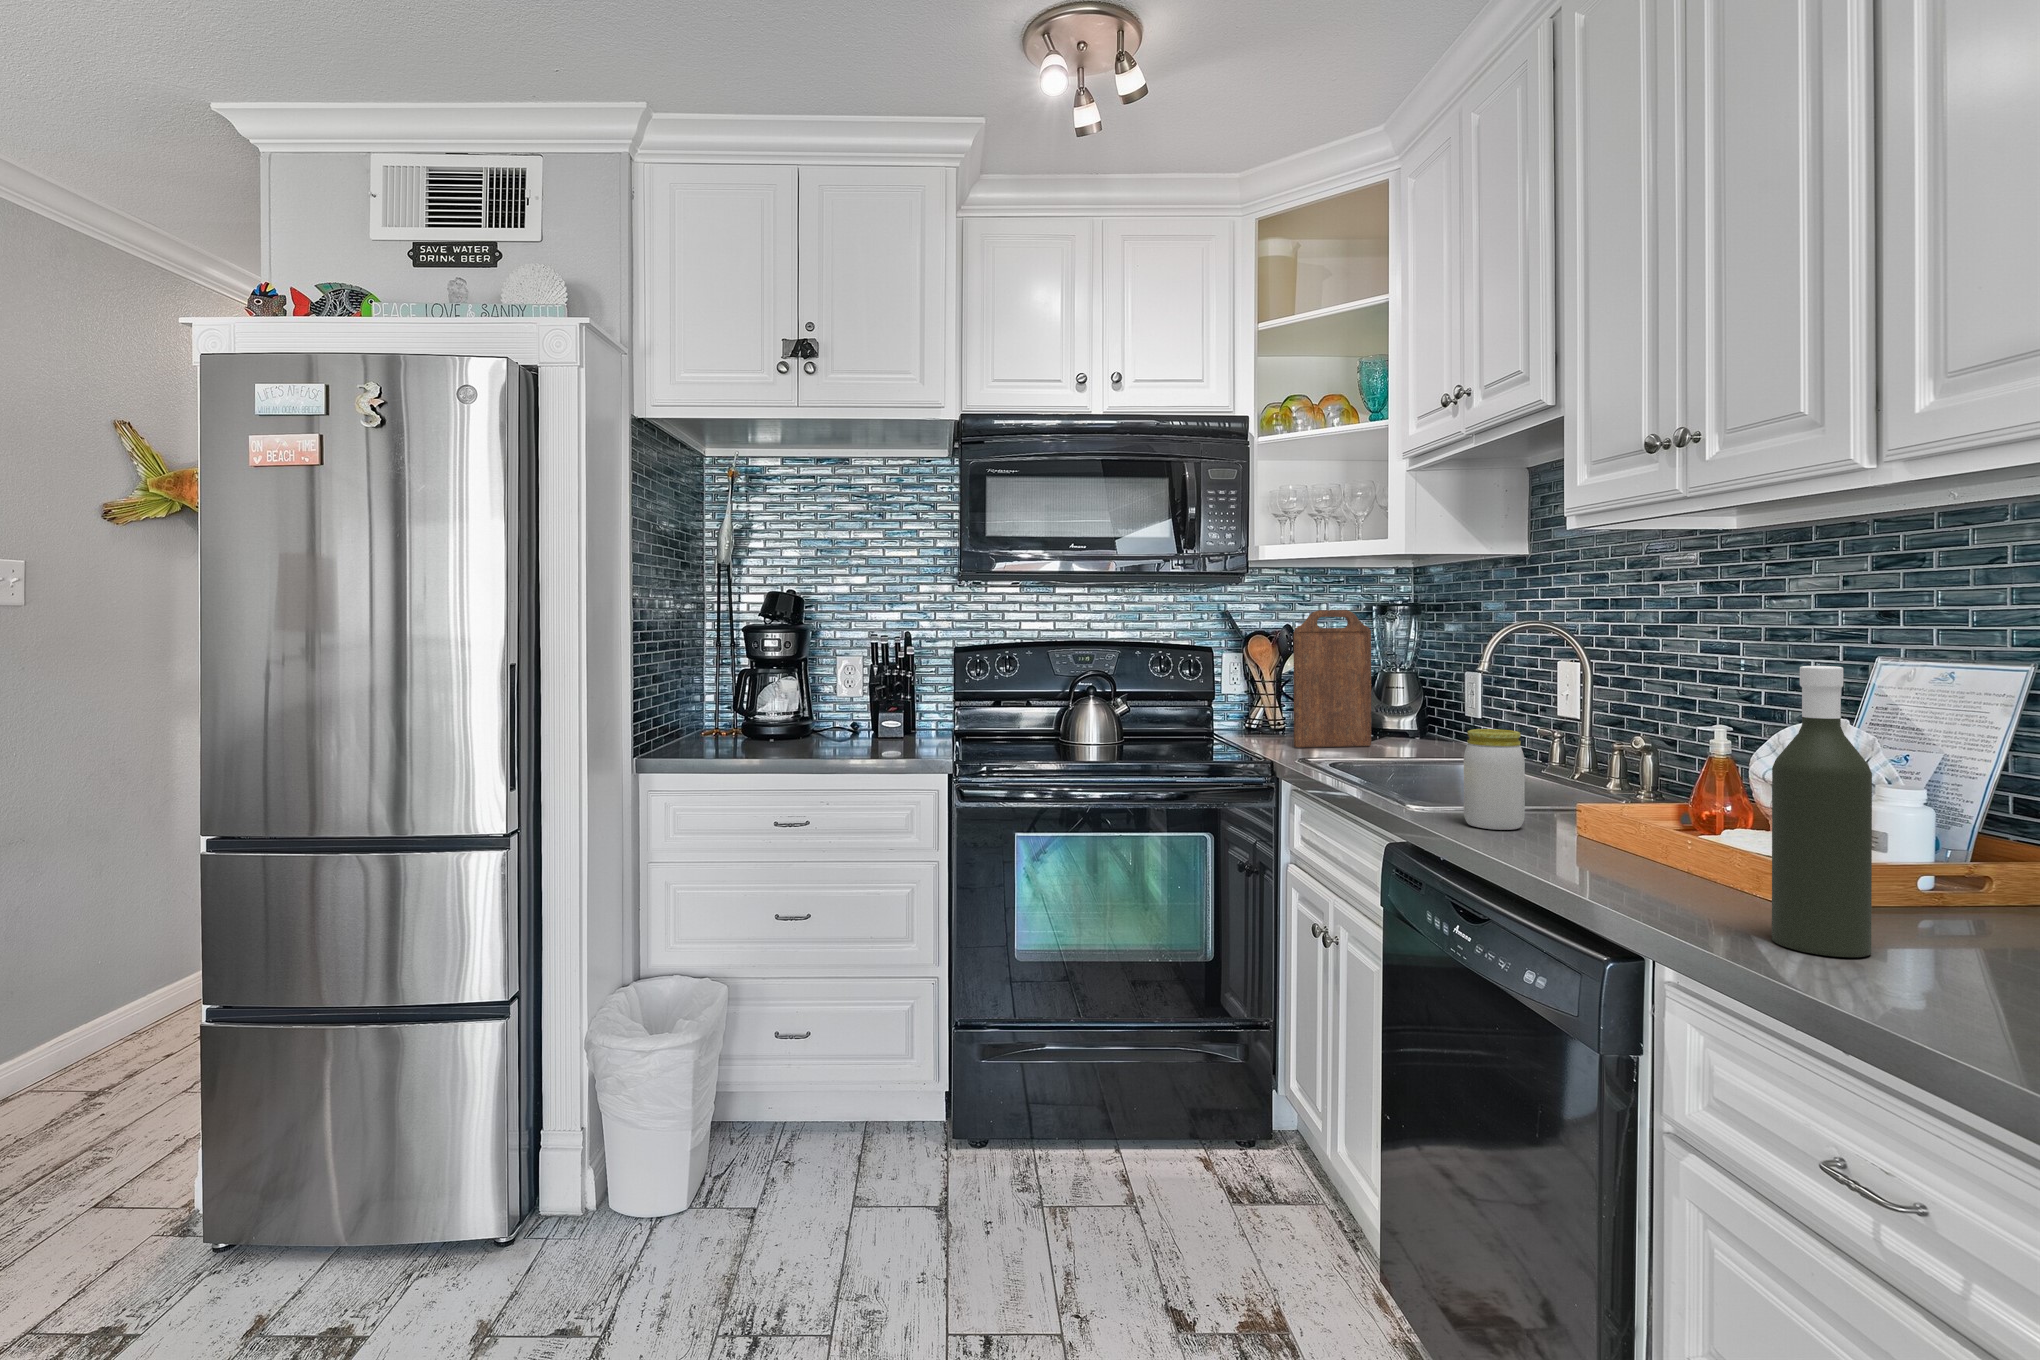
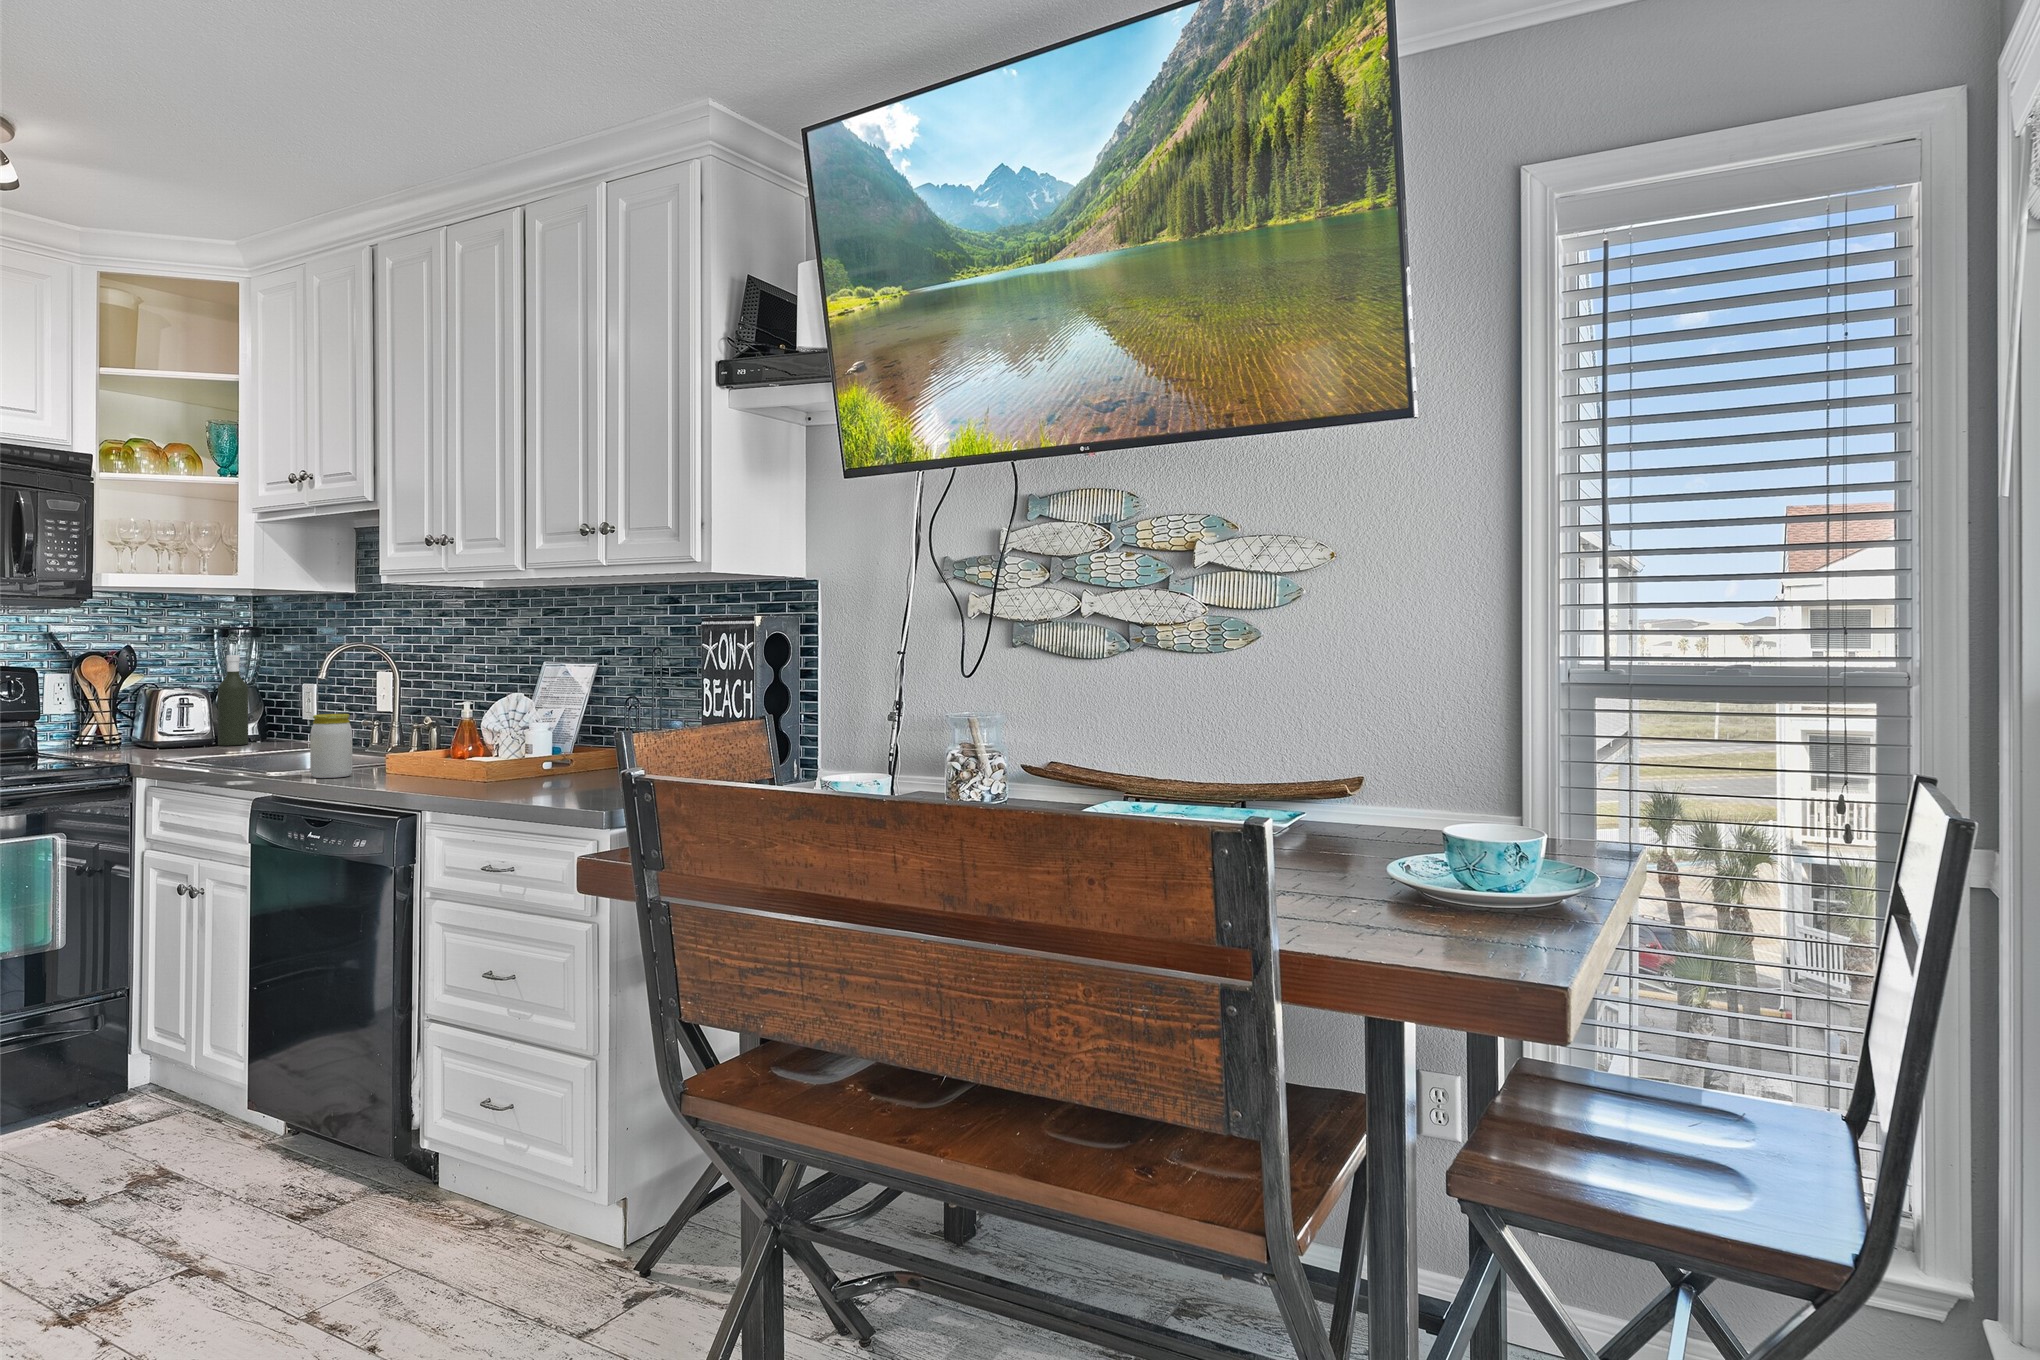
cutting board: present [1294,610,1371,748] -> none [140,633,217,754]
bottle: present [1772,666,1872,957] -> present [218,655,248,746]

